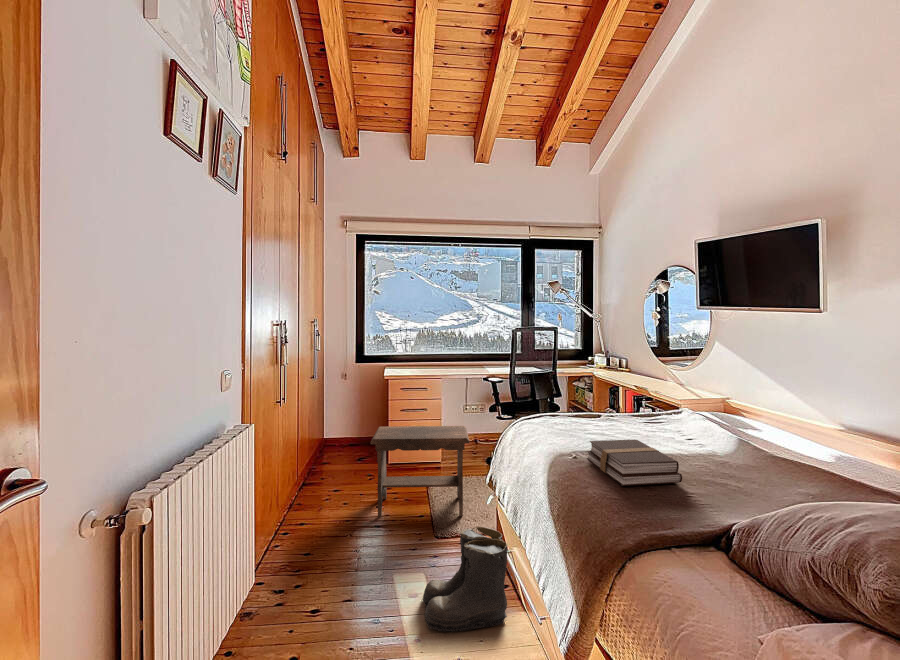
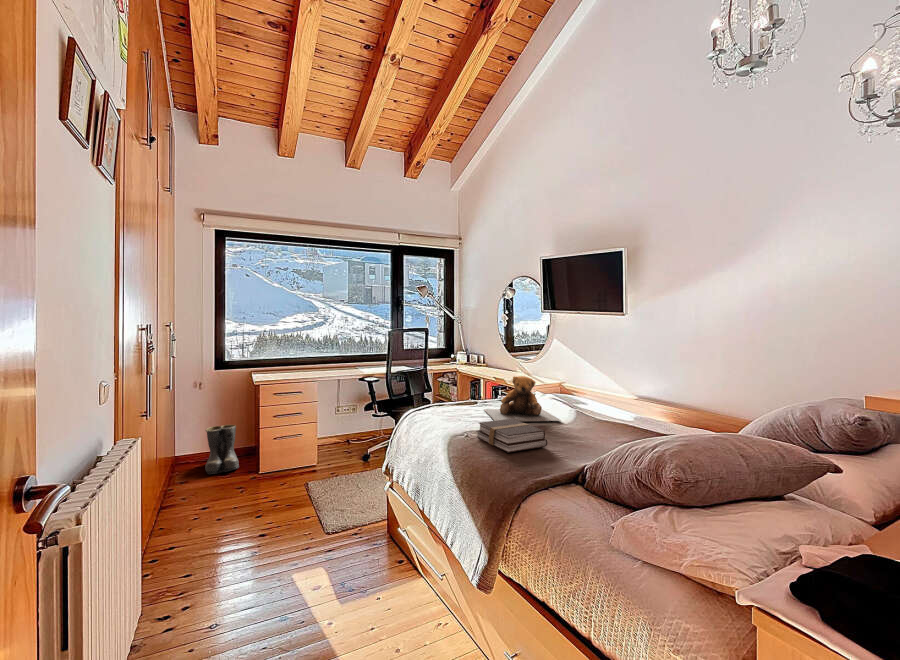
teddy bear: none [608,385,712,447] -> present [484,376,561,421]
footstool: present [370,426,469,517] -> none [253,426,356,525]
boots: present [422,527,507,631] -> present [205,425,239,474]

